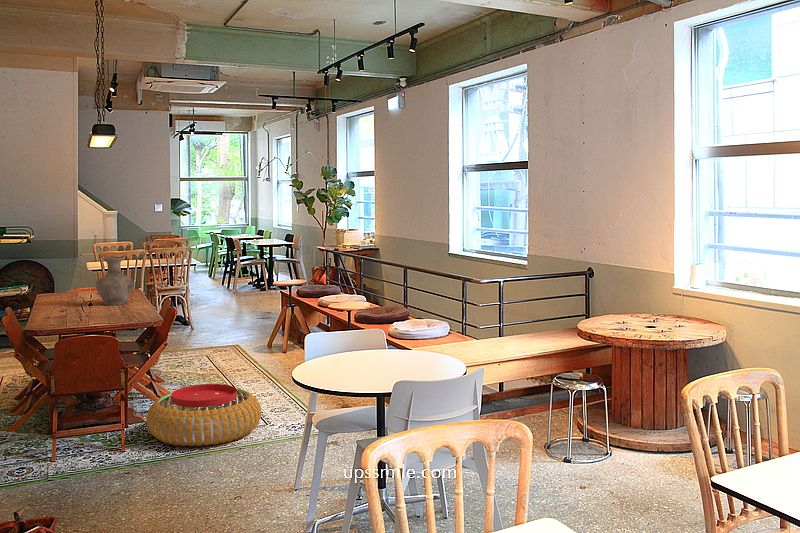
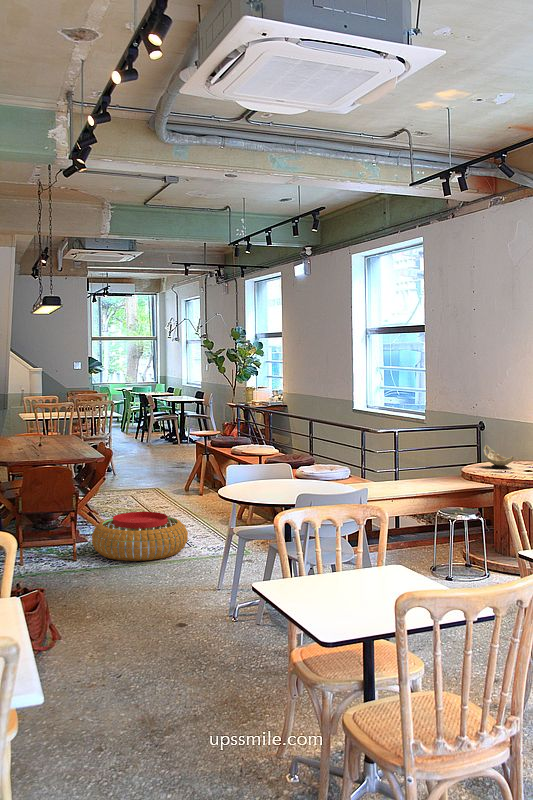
vase: present [96,257,133,305] -> none [43,404,75,445]
decorative bowl: none [603,301,638,329] -> present [484,445,514,468]

